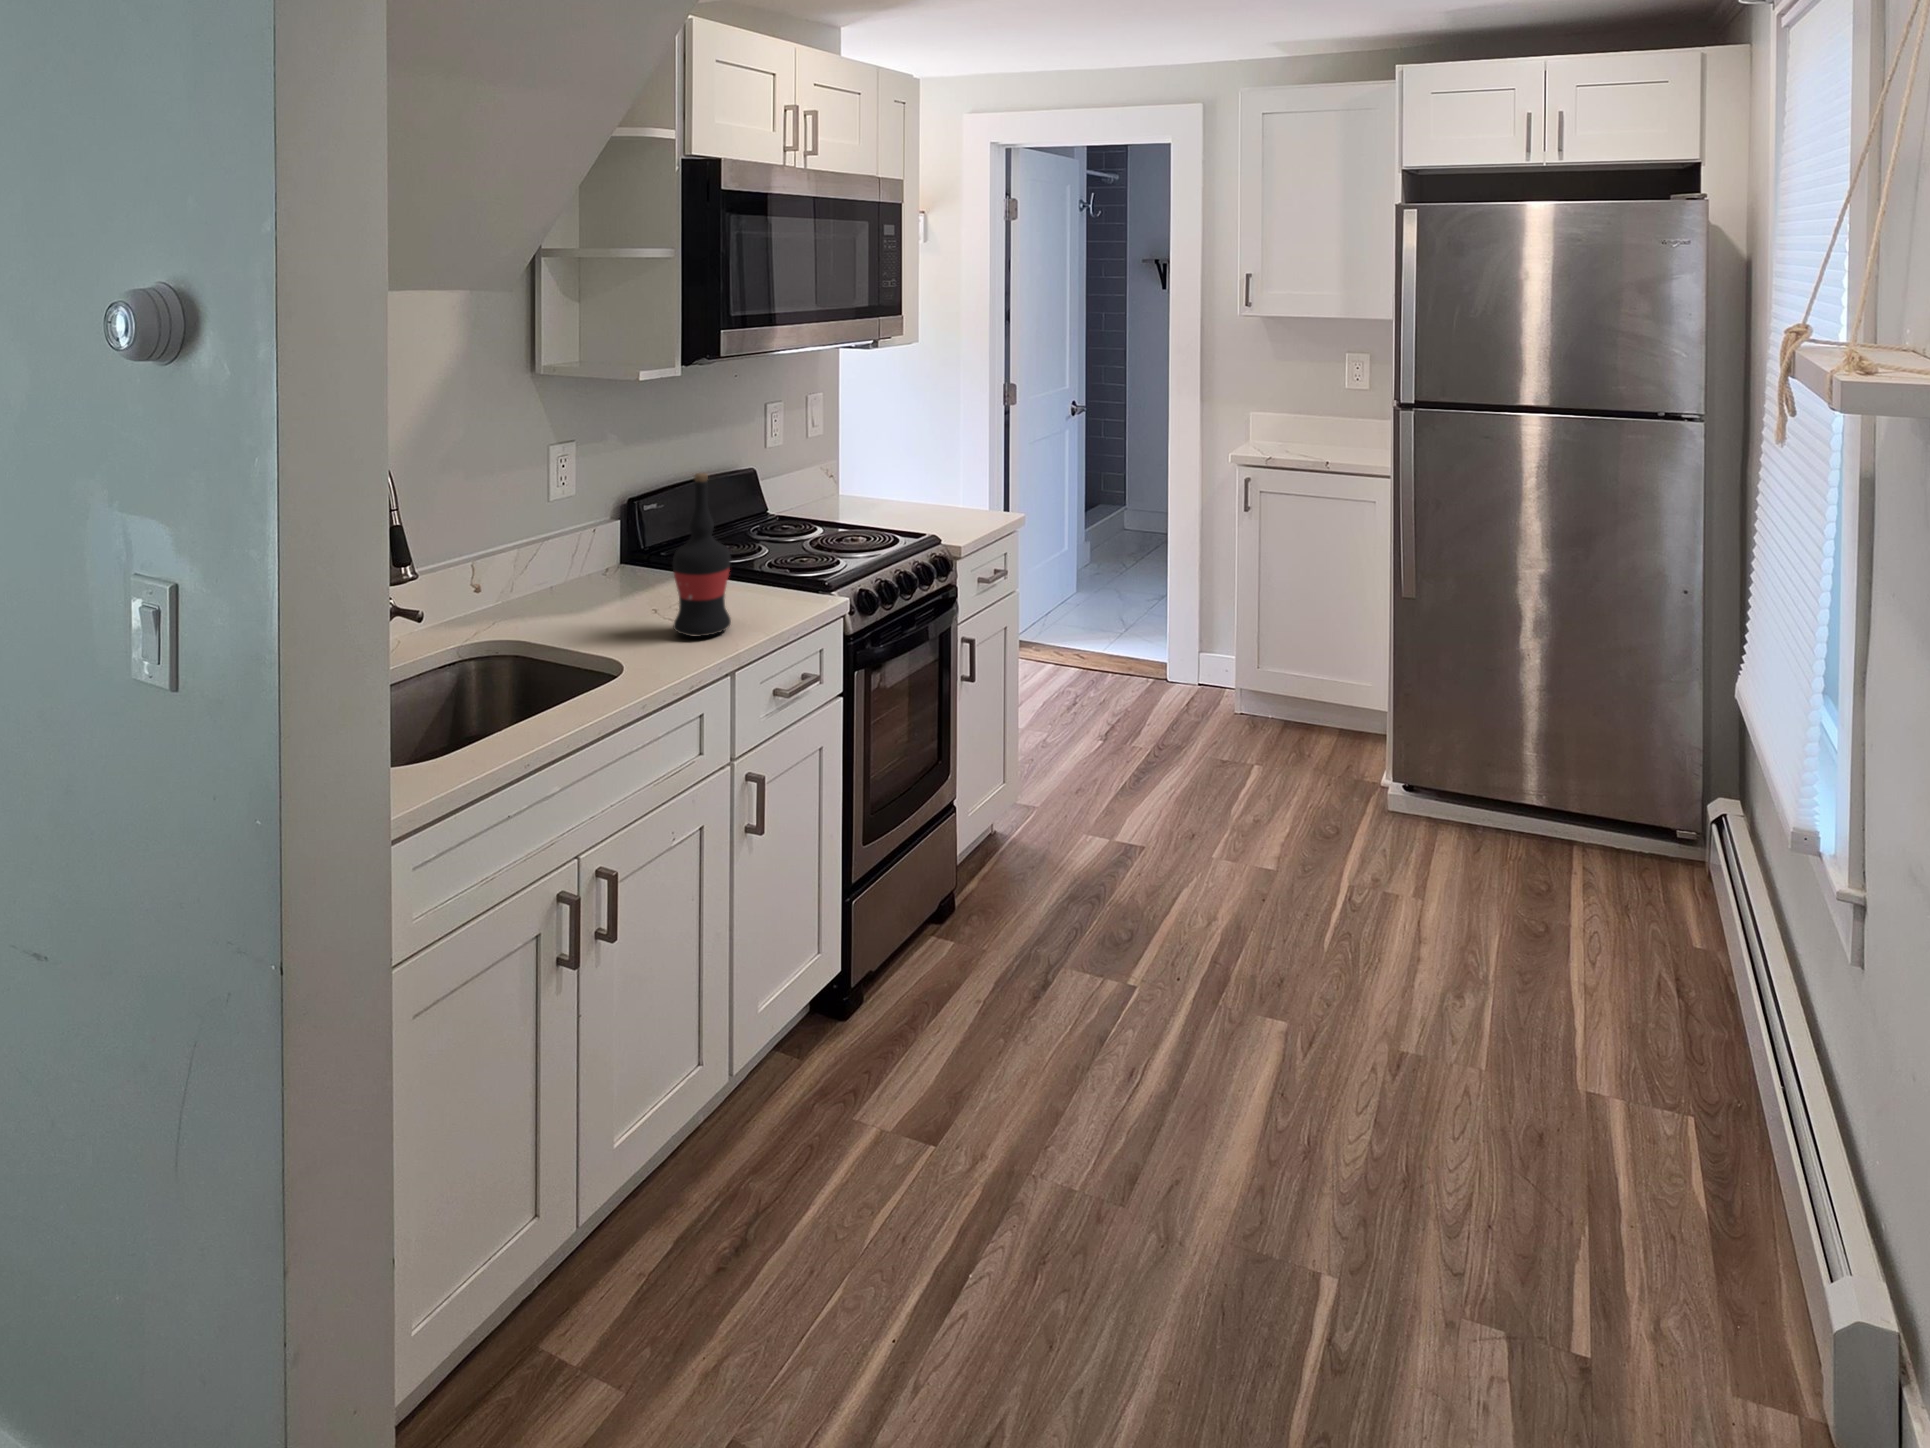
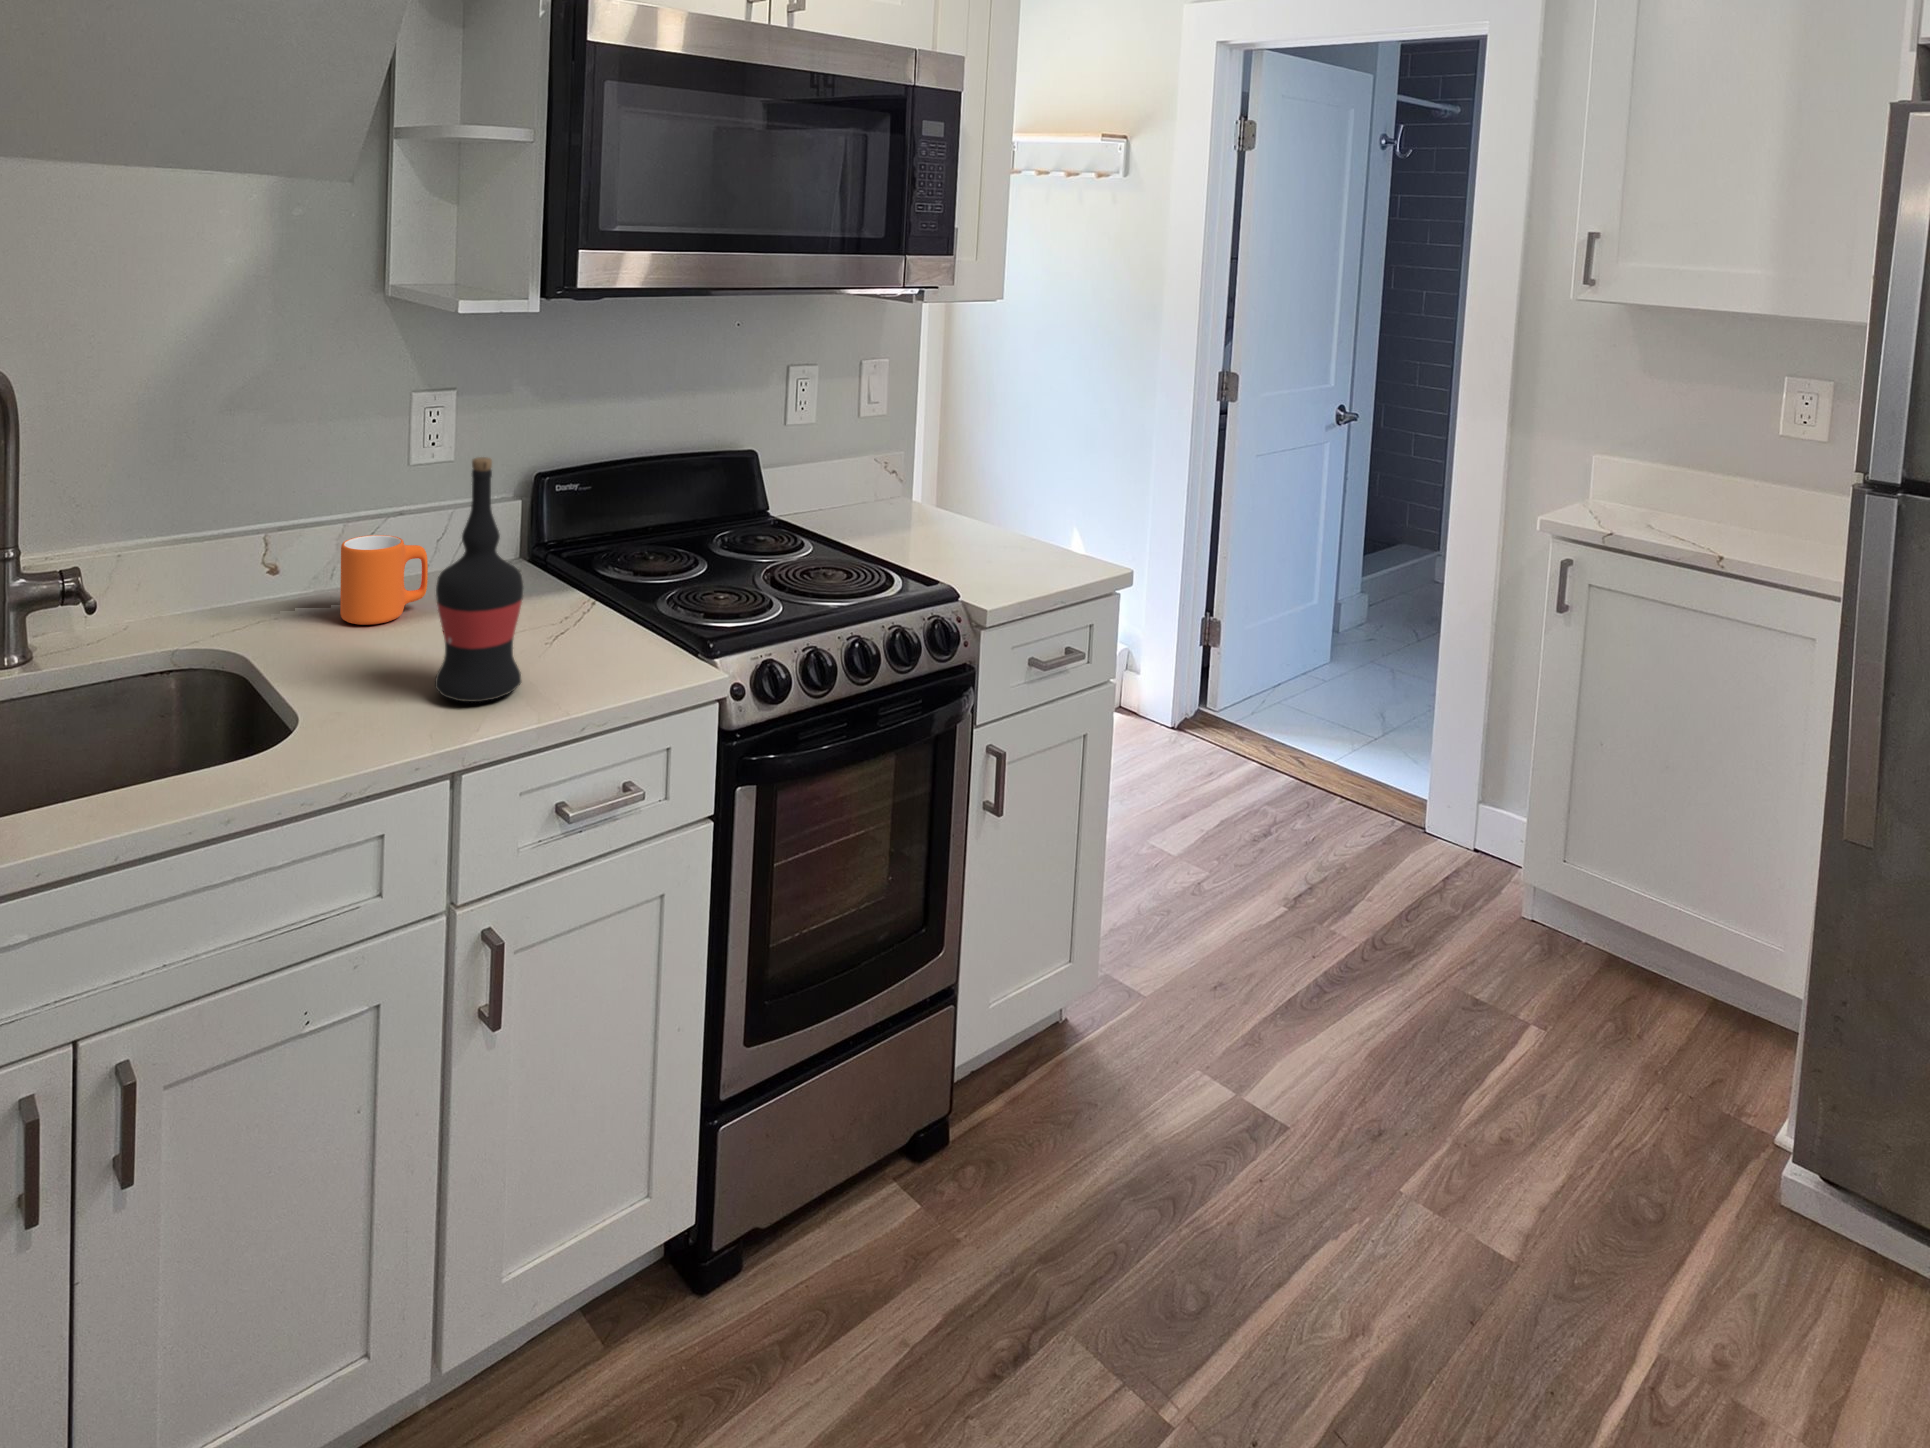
mug: none [528,549,586,615] -> present [340,535,428,625]

